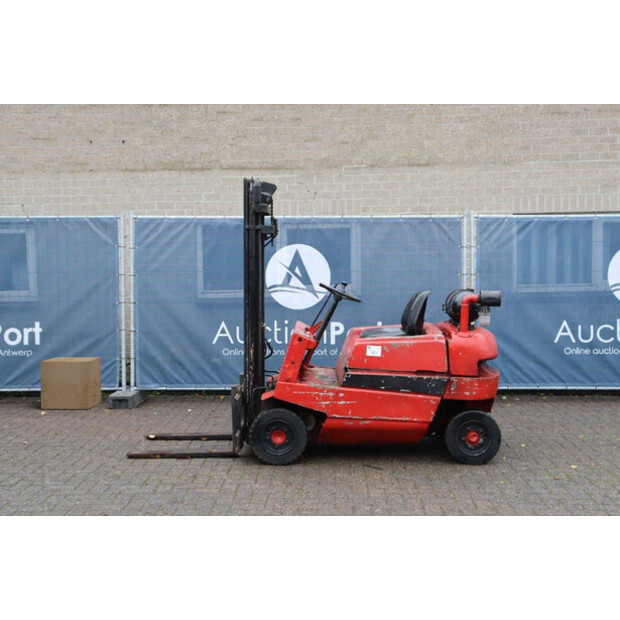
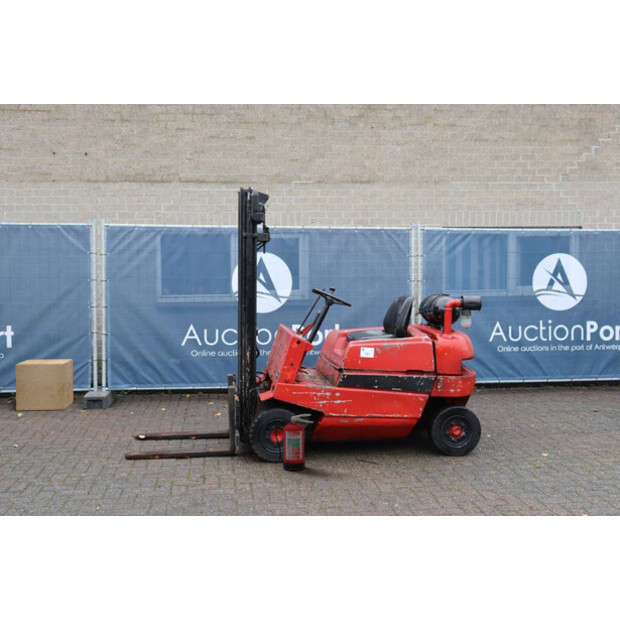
fire extinguisher: none [273,415,313,473] -> present [275,414,310,471]

